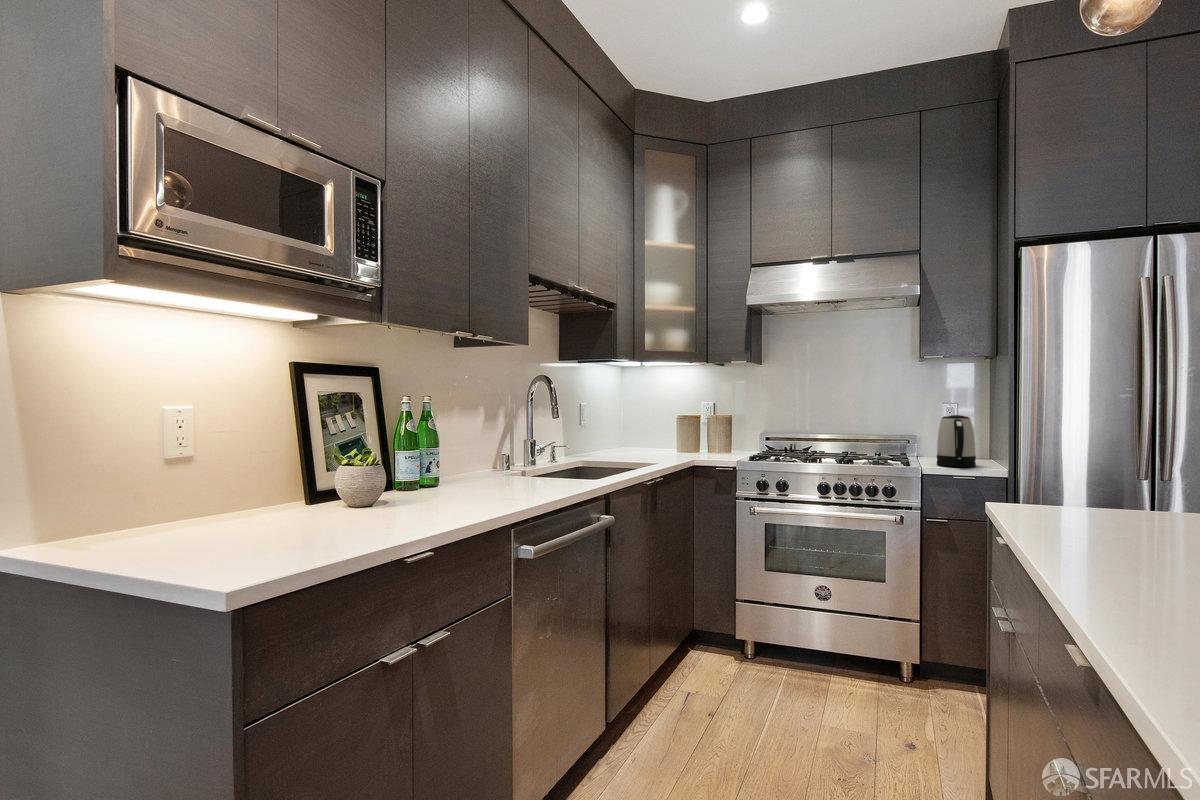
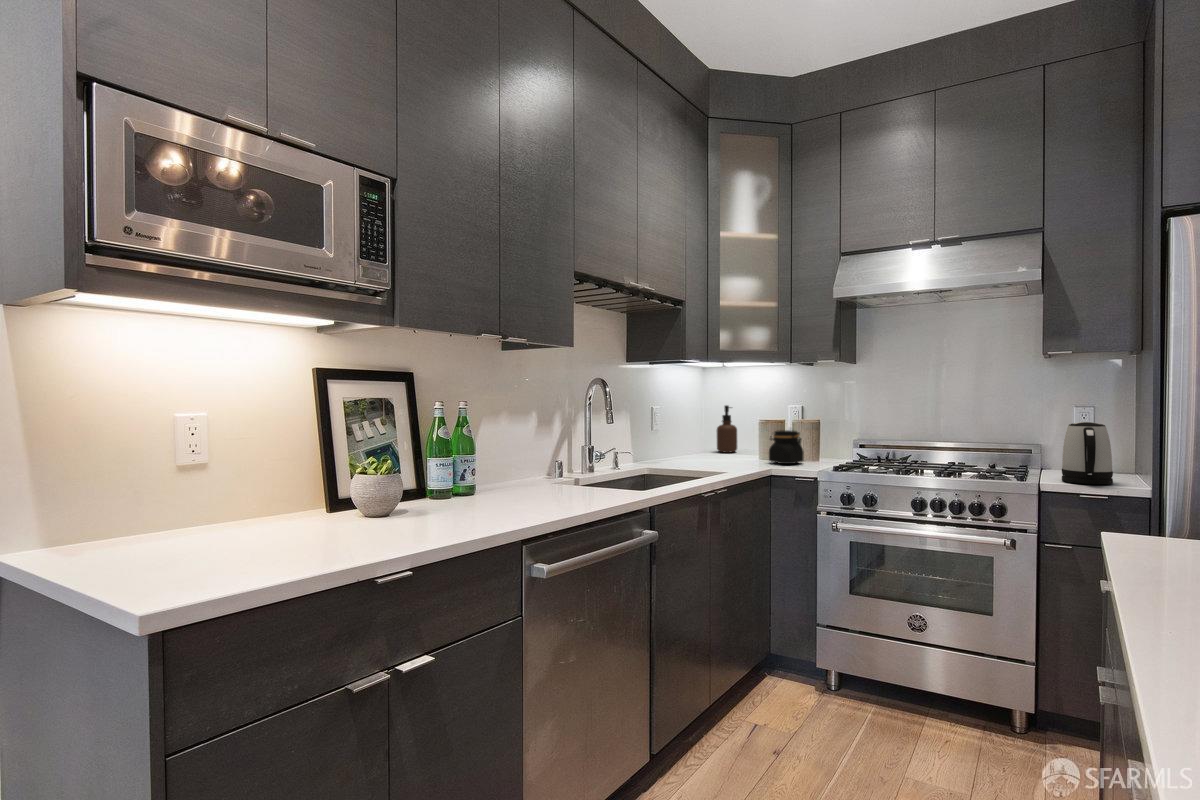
soap dispenser: none [637,403,656,447] -> present [717,405,737,453]
jar: none [690,425,721,456] -> present [769,430,804,464]

